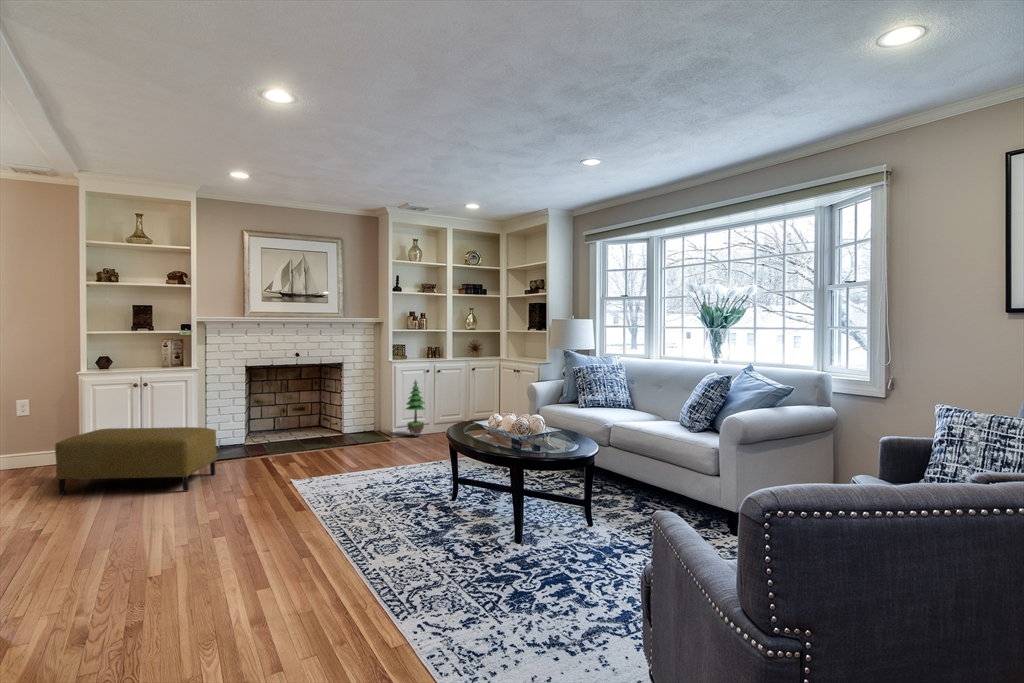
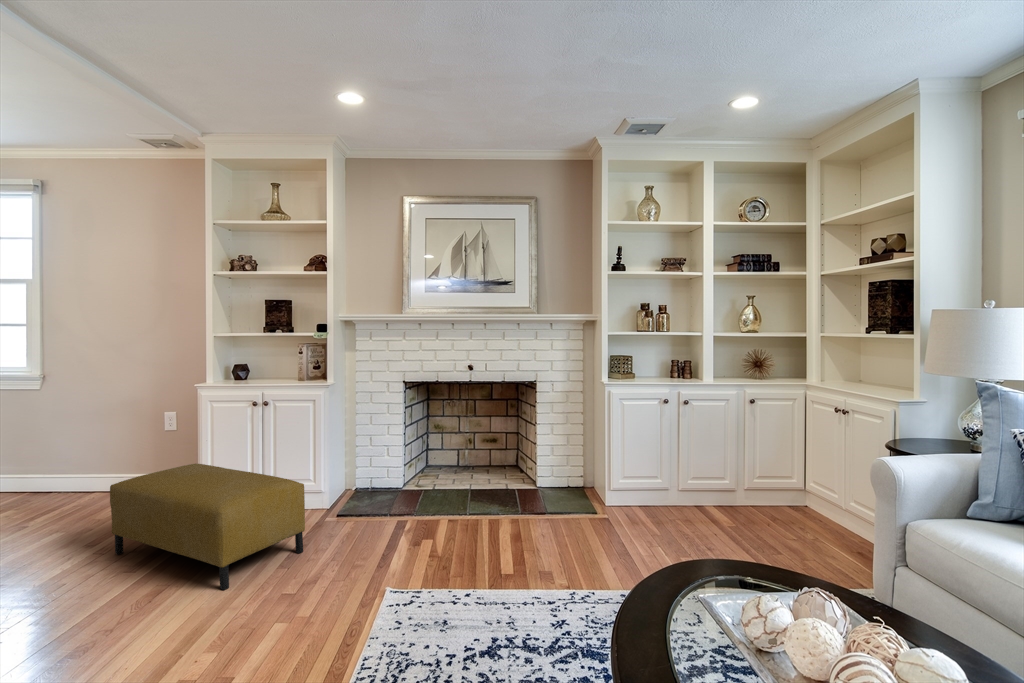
potted tree: present [406,380,425,436] -> none [621,415,657,512]

